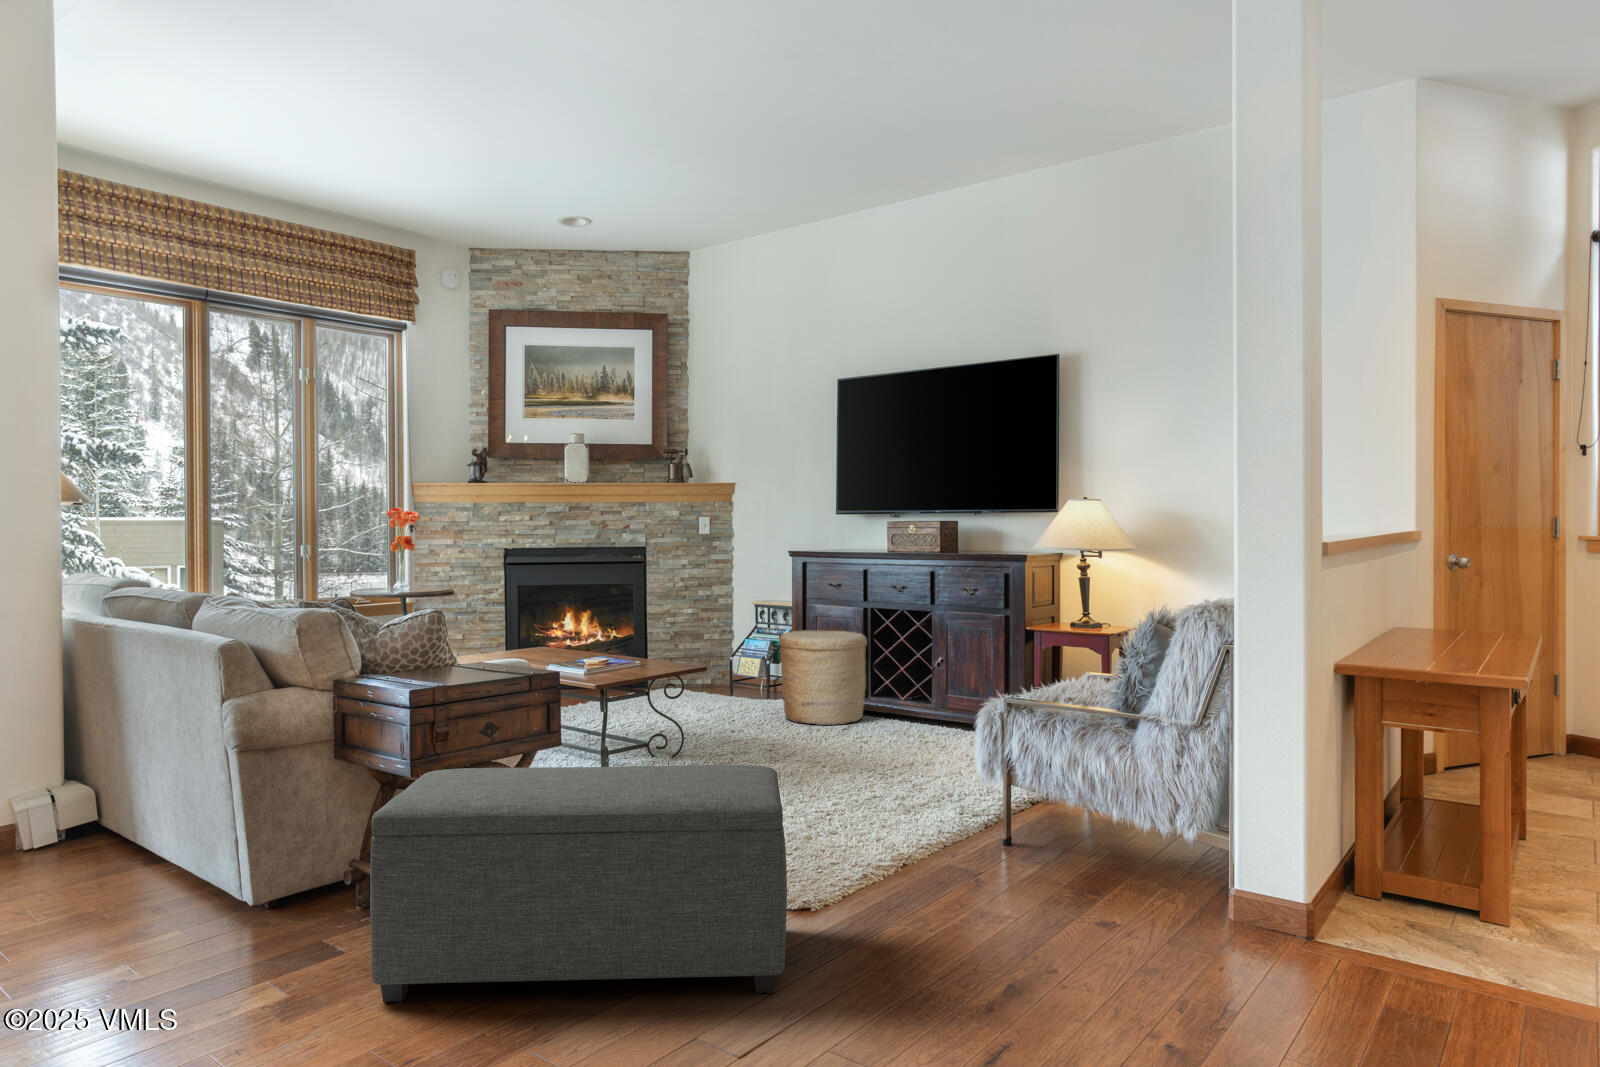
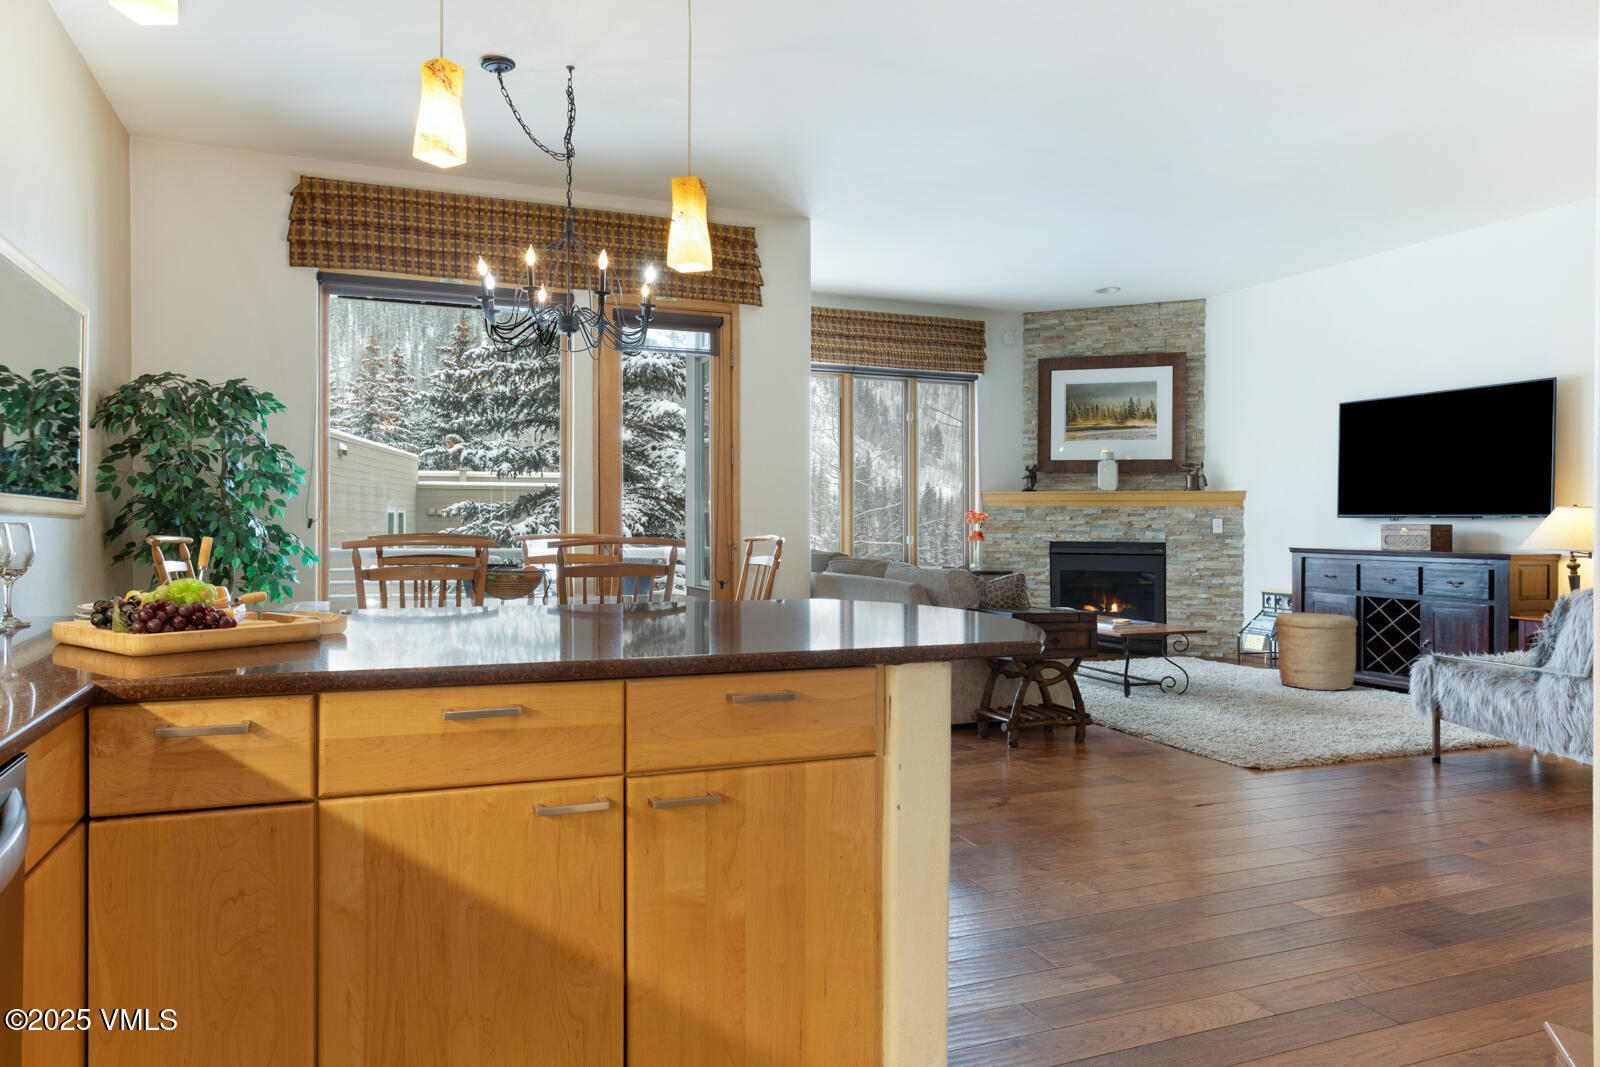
ottoman: present [370,765,787,1002] -> none [987,668,1238,813]

